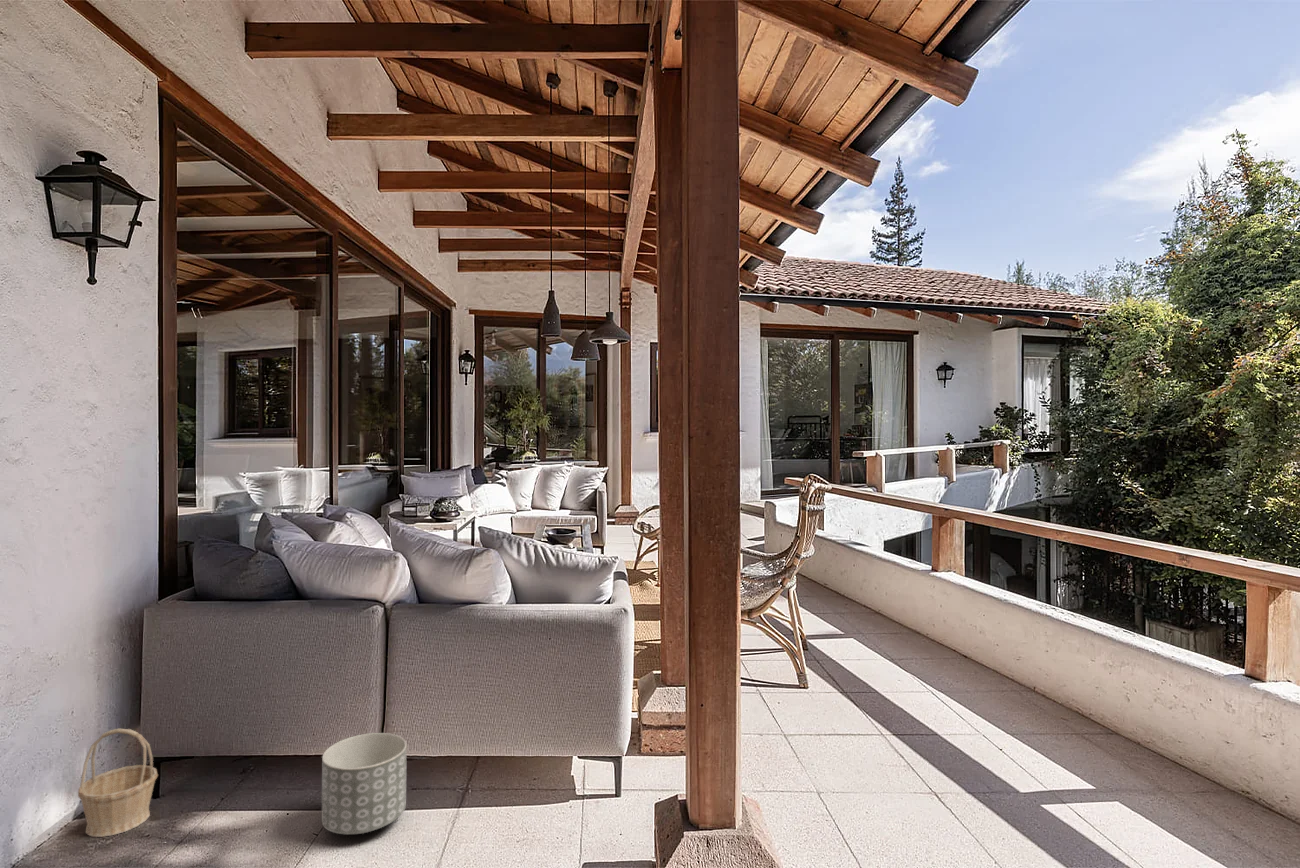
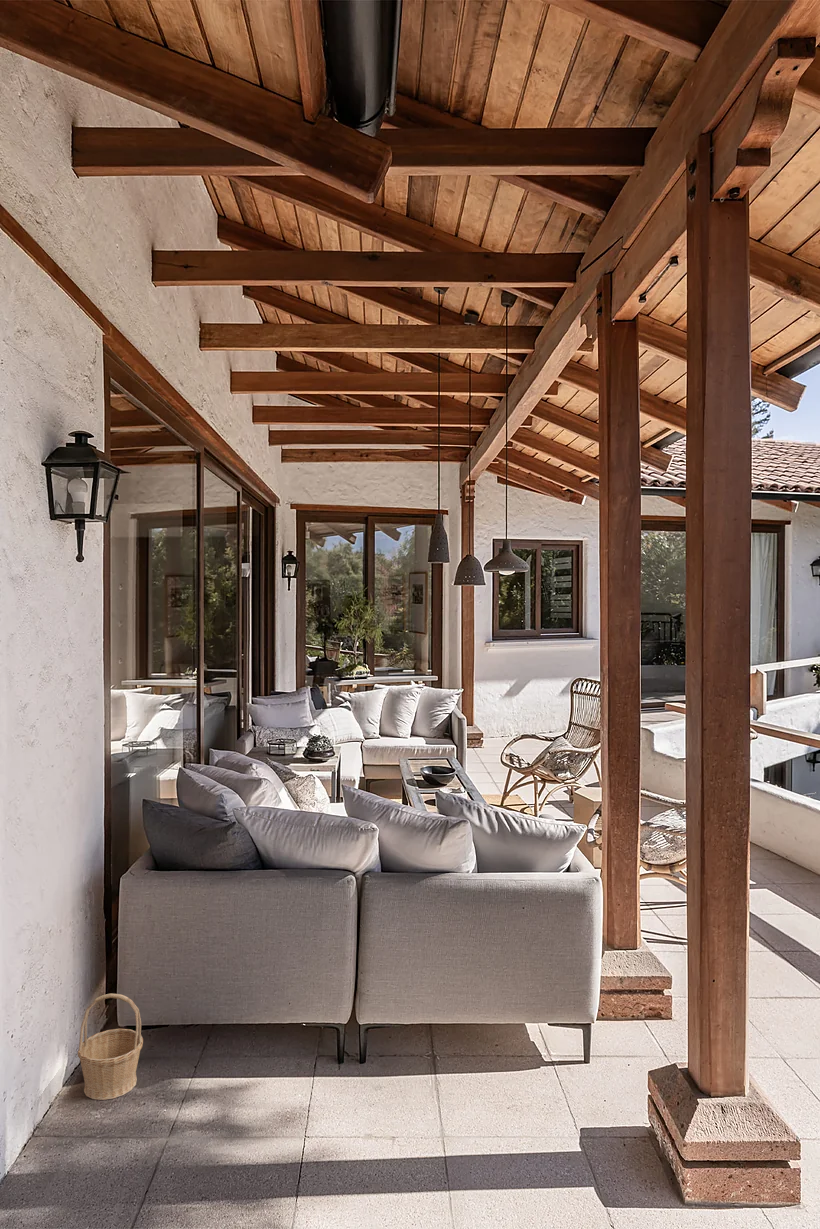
planter: present [322,733,407,834] -> none [312,1000,389,1102]

